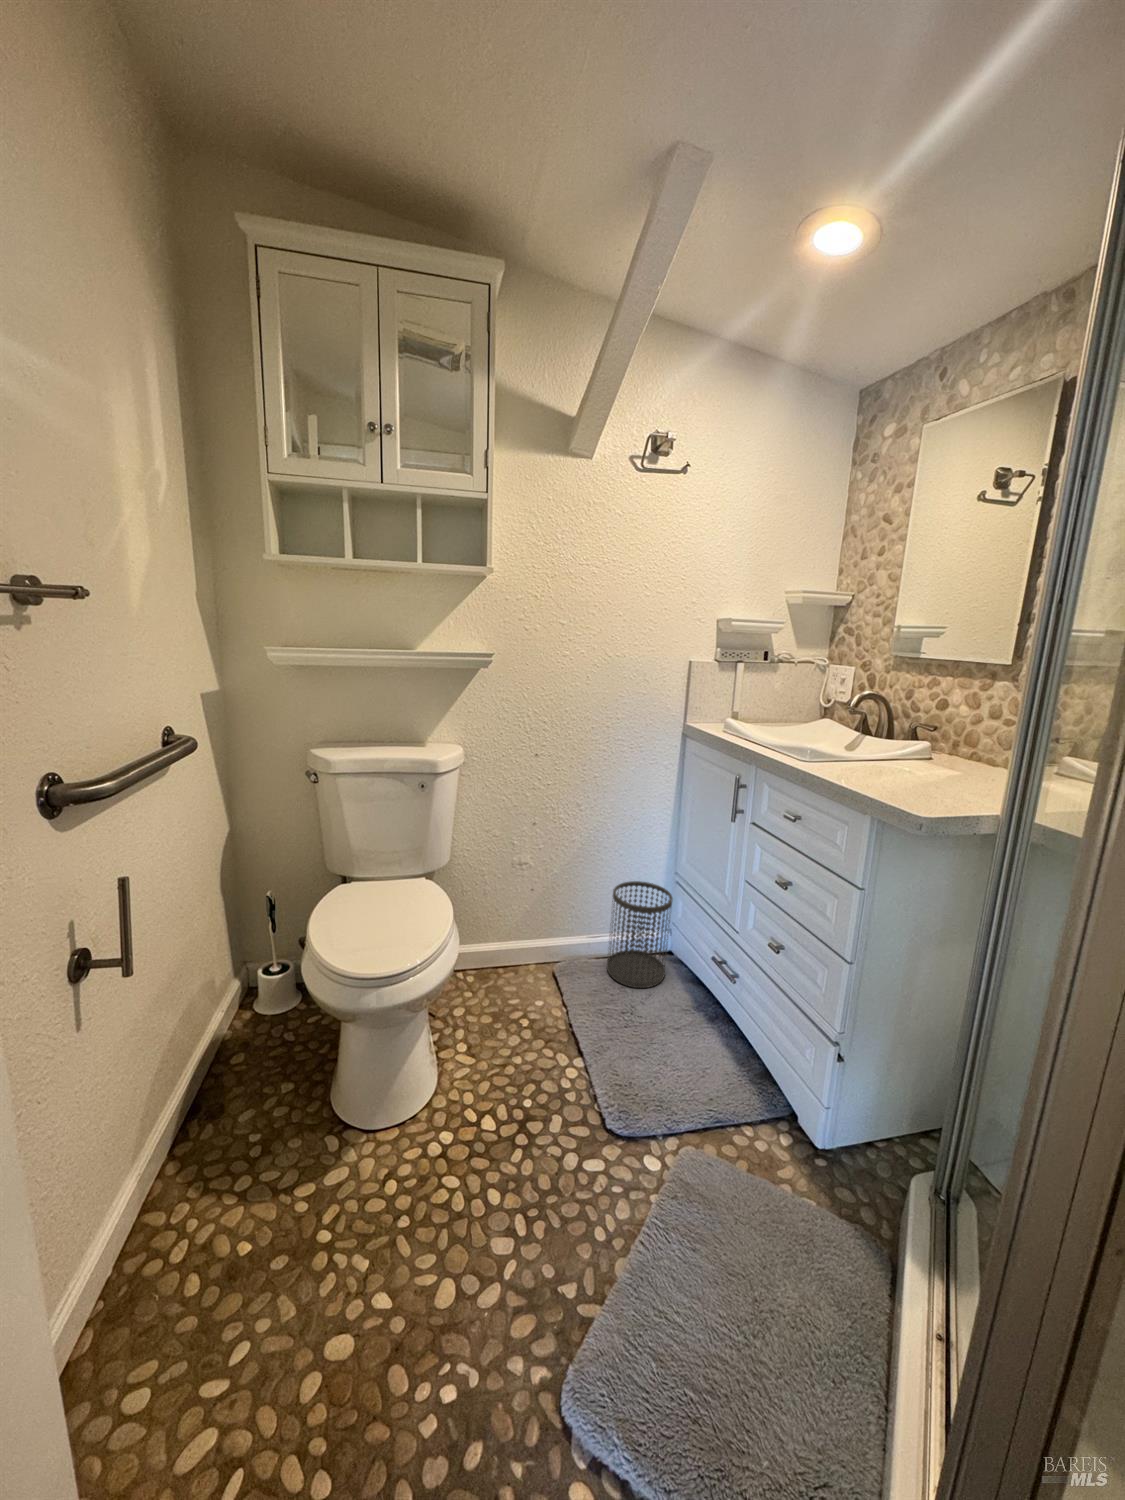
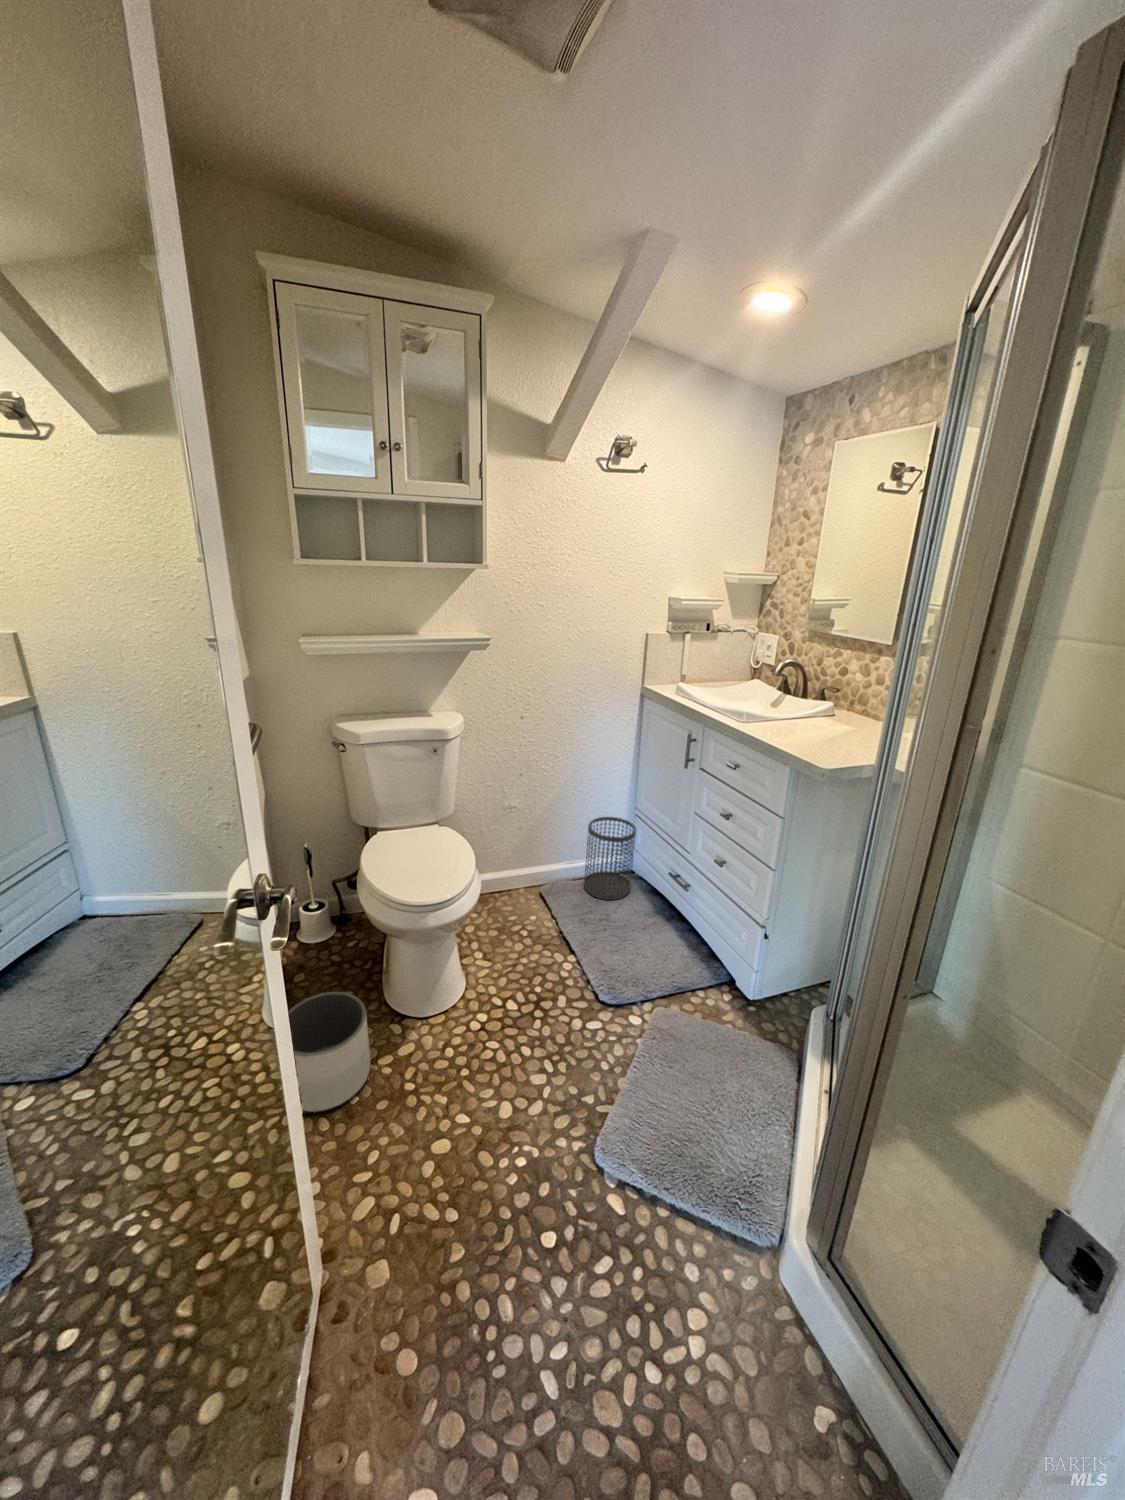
planter: none [152,1084,284,1260] -> present [289,992,370,1112]

